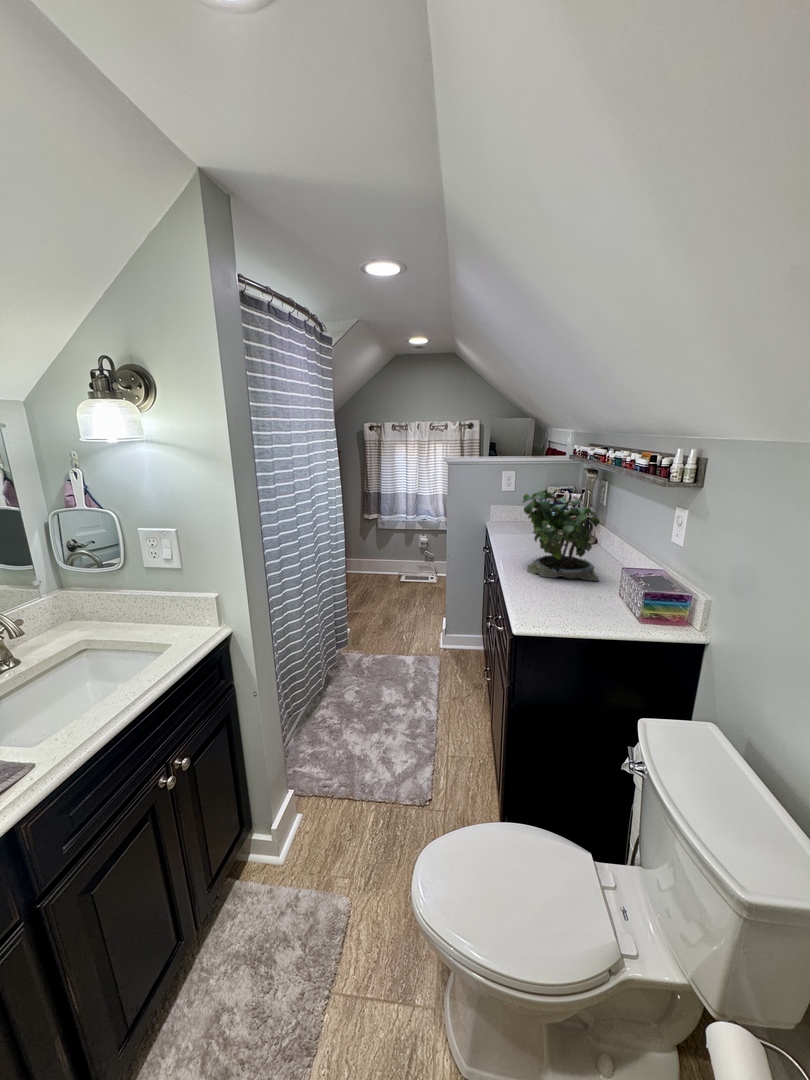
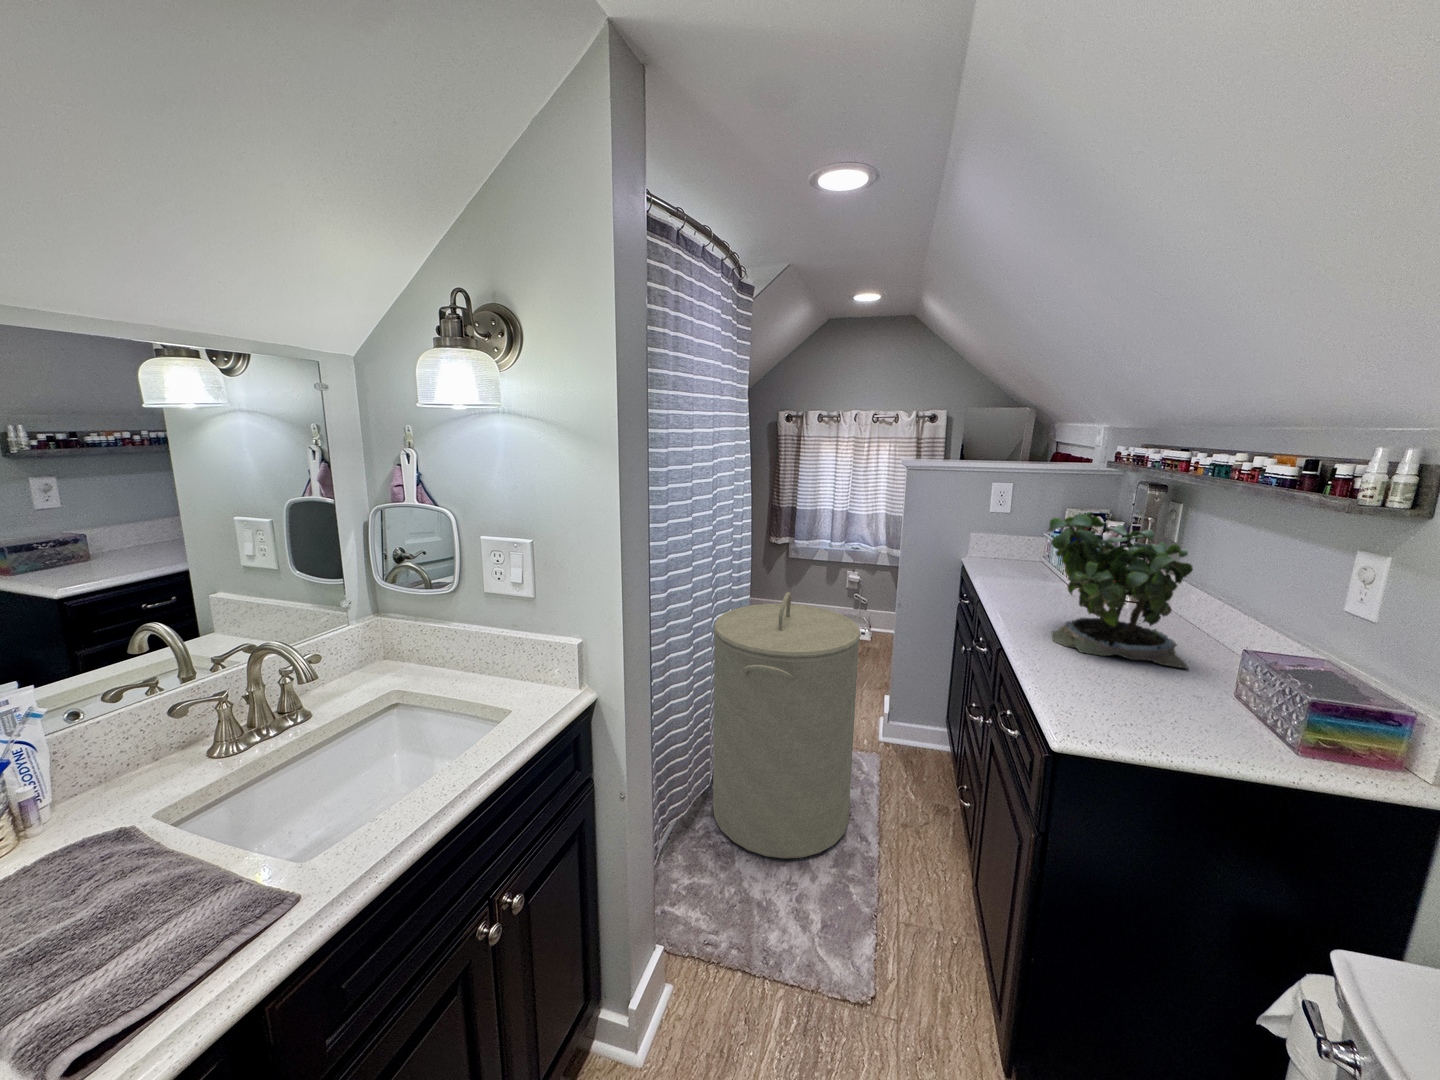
laundry hamper: none [318,552,418,729] -> present [713,592,861,859]

